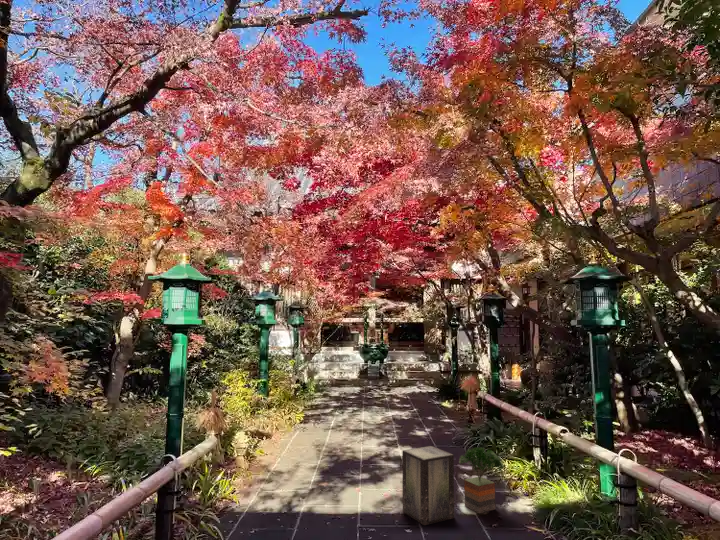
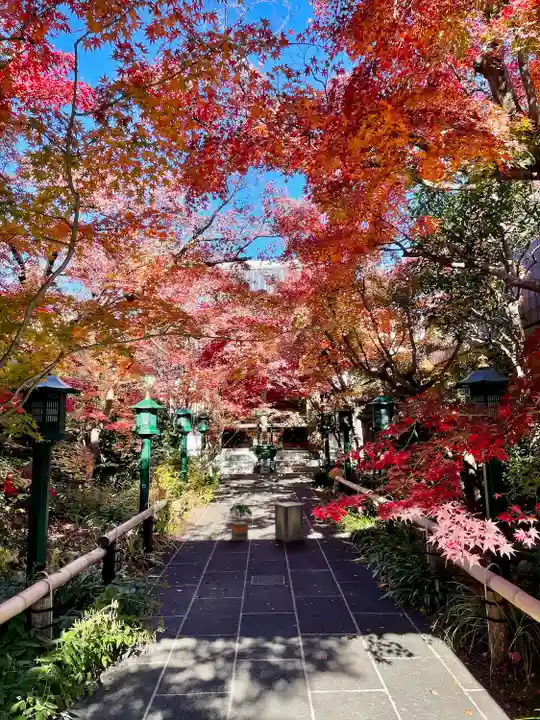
potted tree: present [460,447,504,513] -> present [229,504,252,540]

